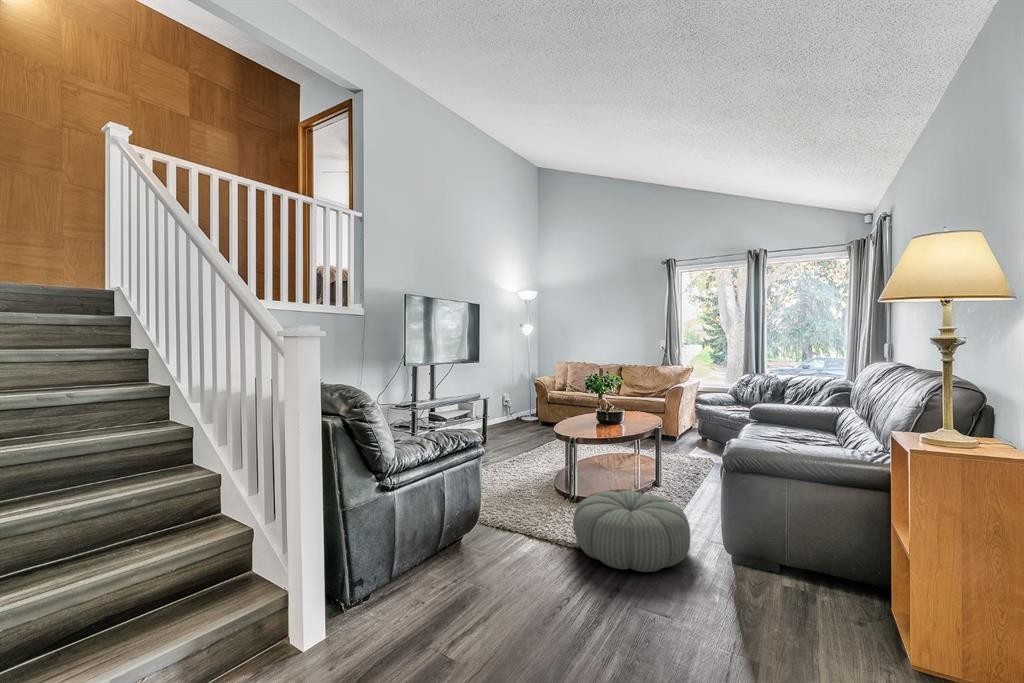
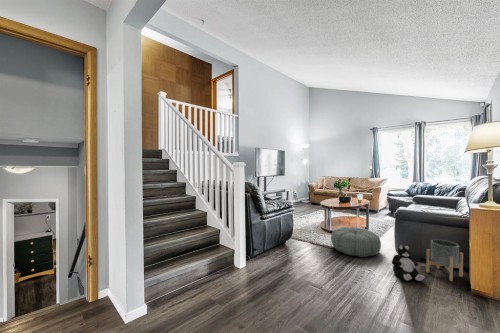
planter: none [799,523,882,634] -> present [426,240,463,281]
plush toy: none [721,546,802,646] -> present [392,245,425,281]

